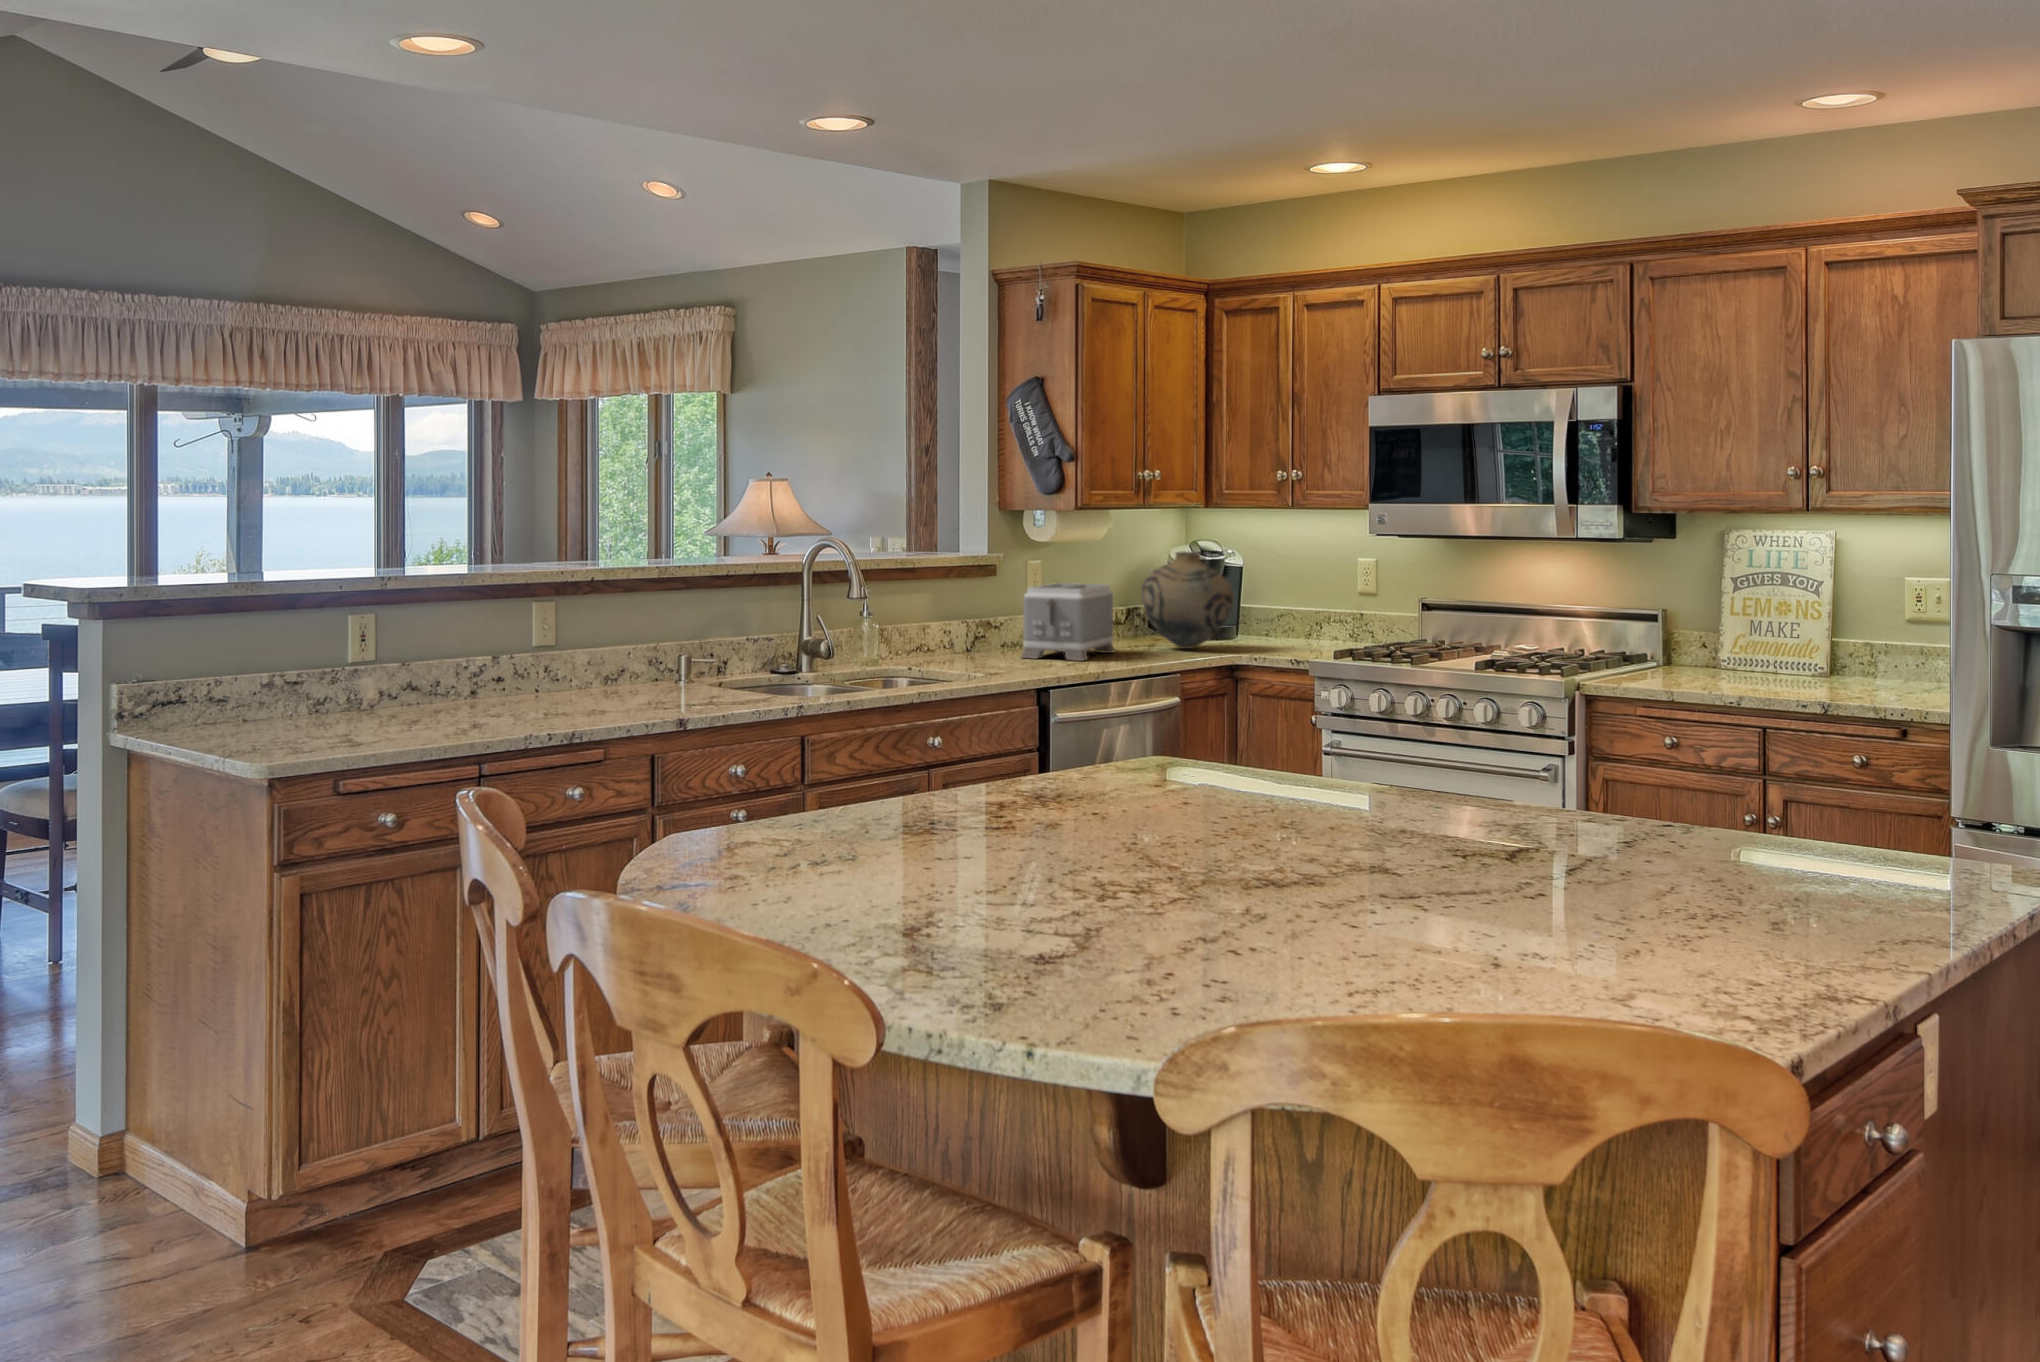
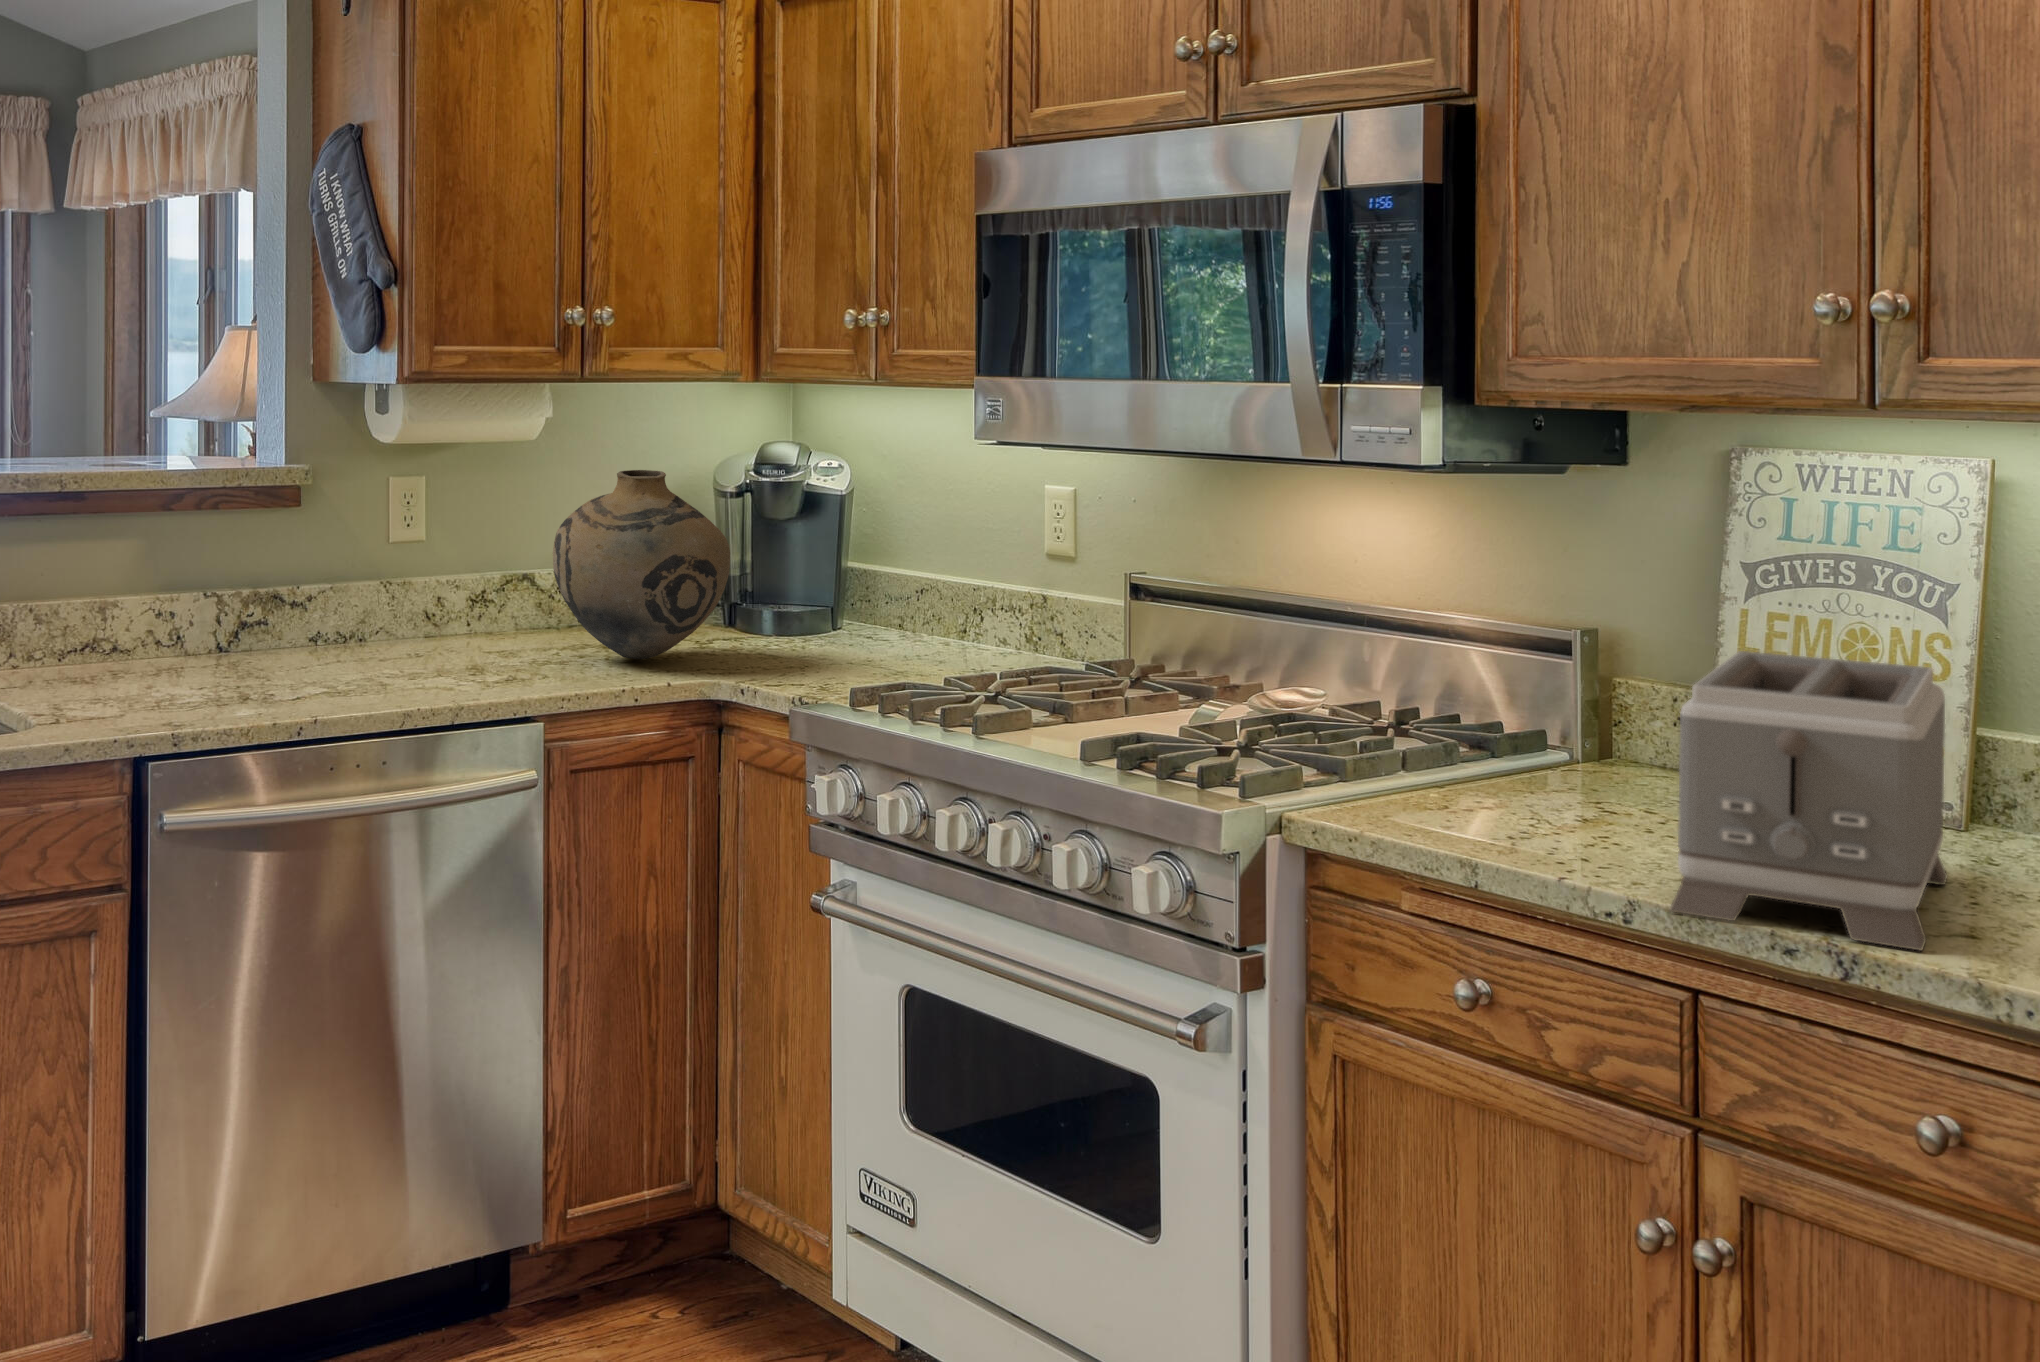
toaster: present [1021,583,1115,661] -> present [1670,651,1947,950]

